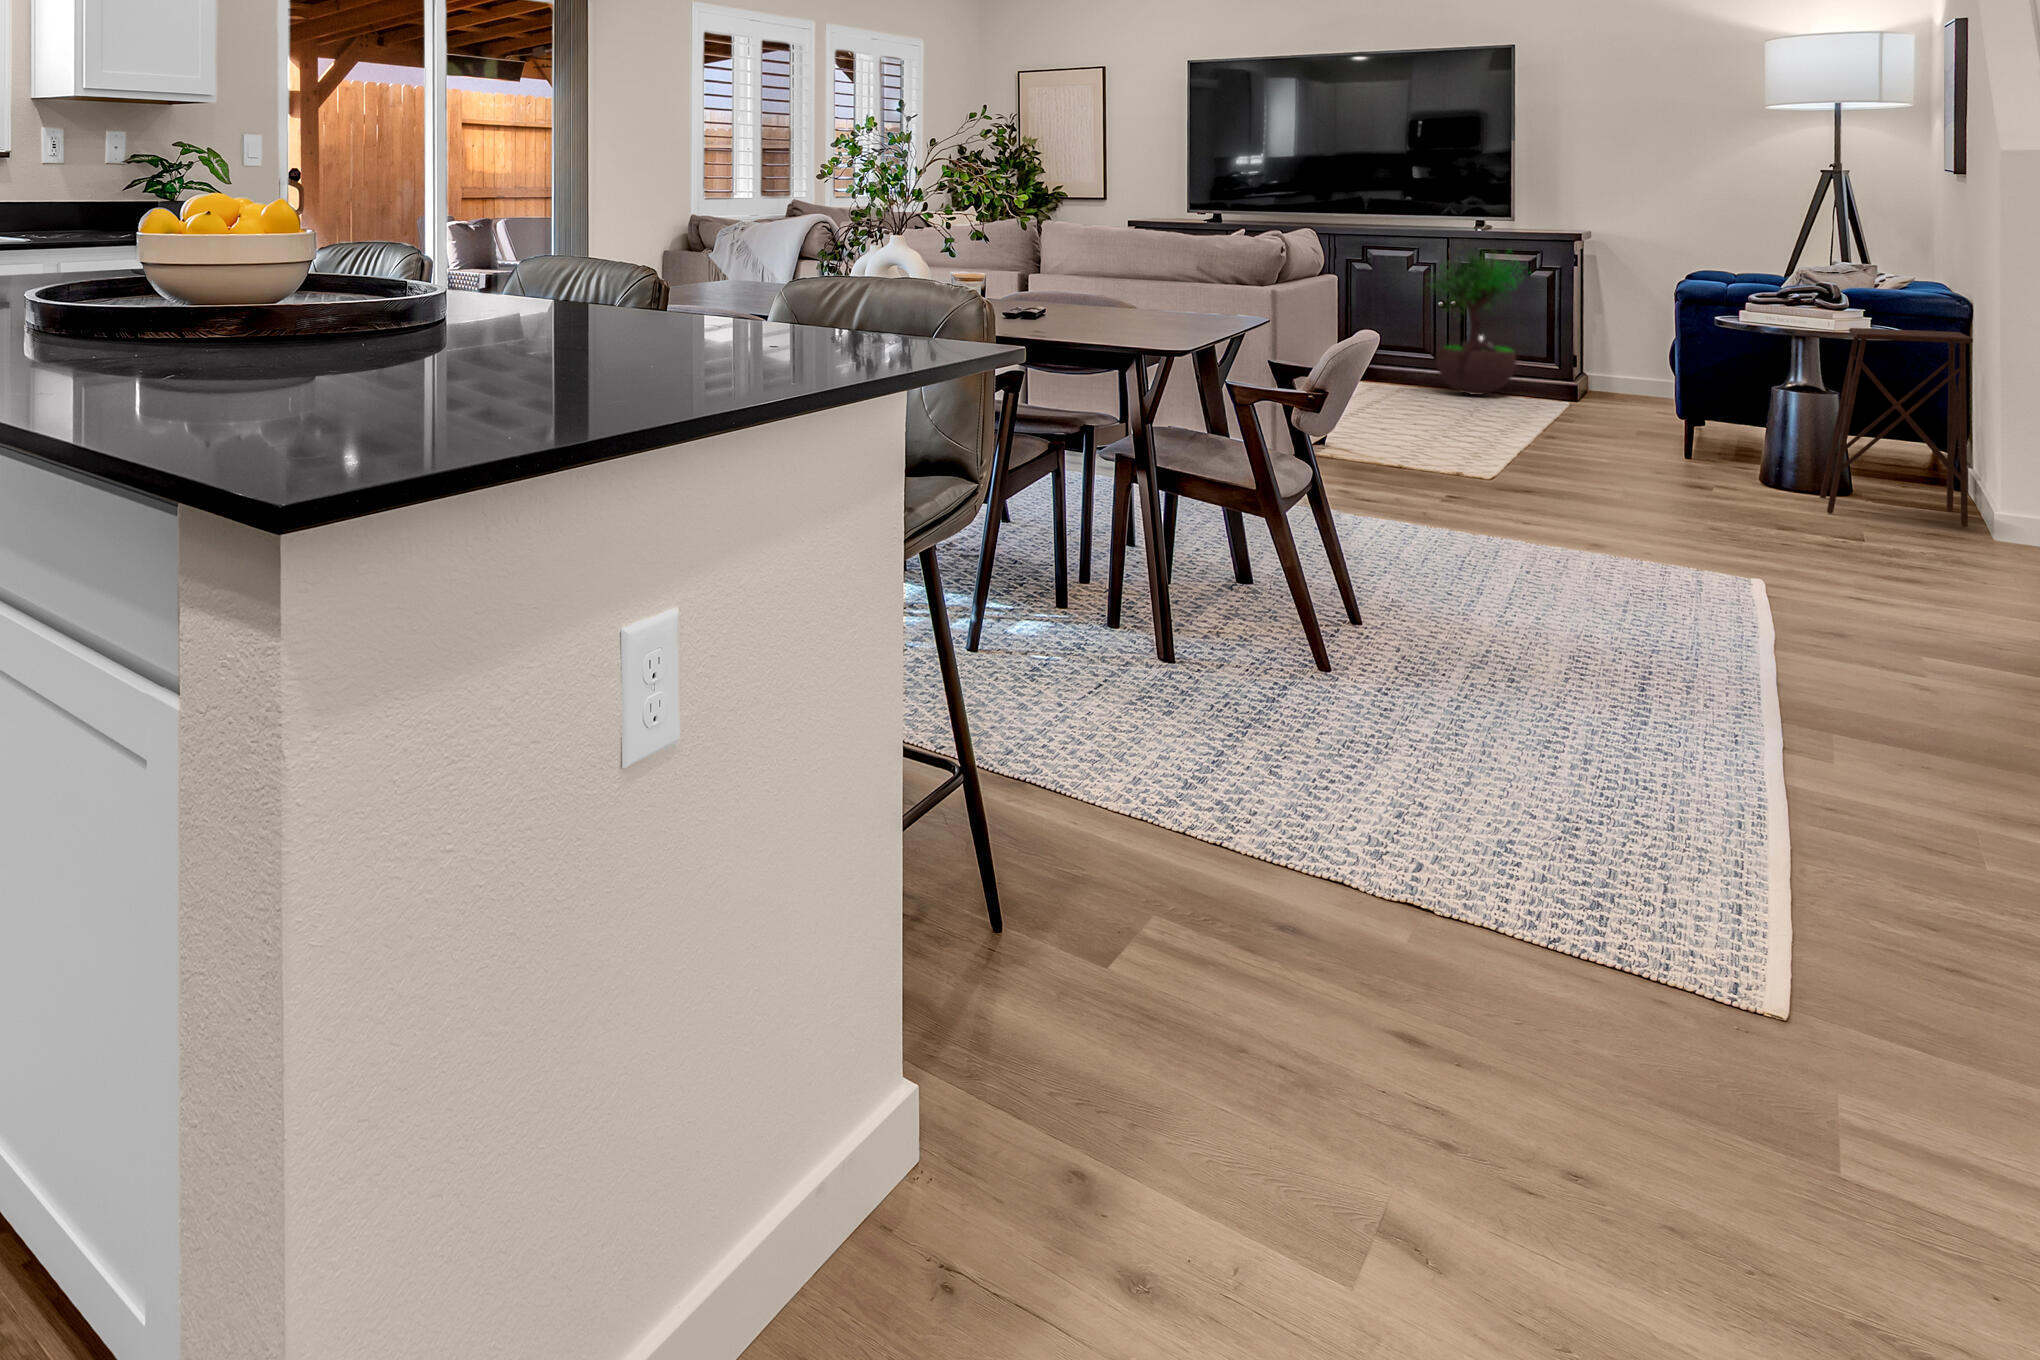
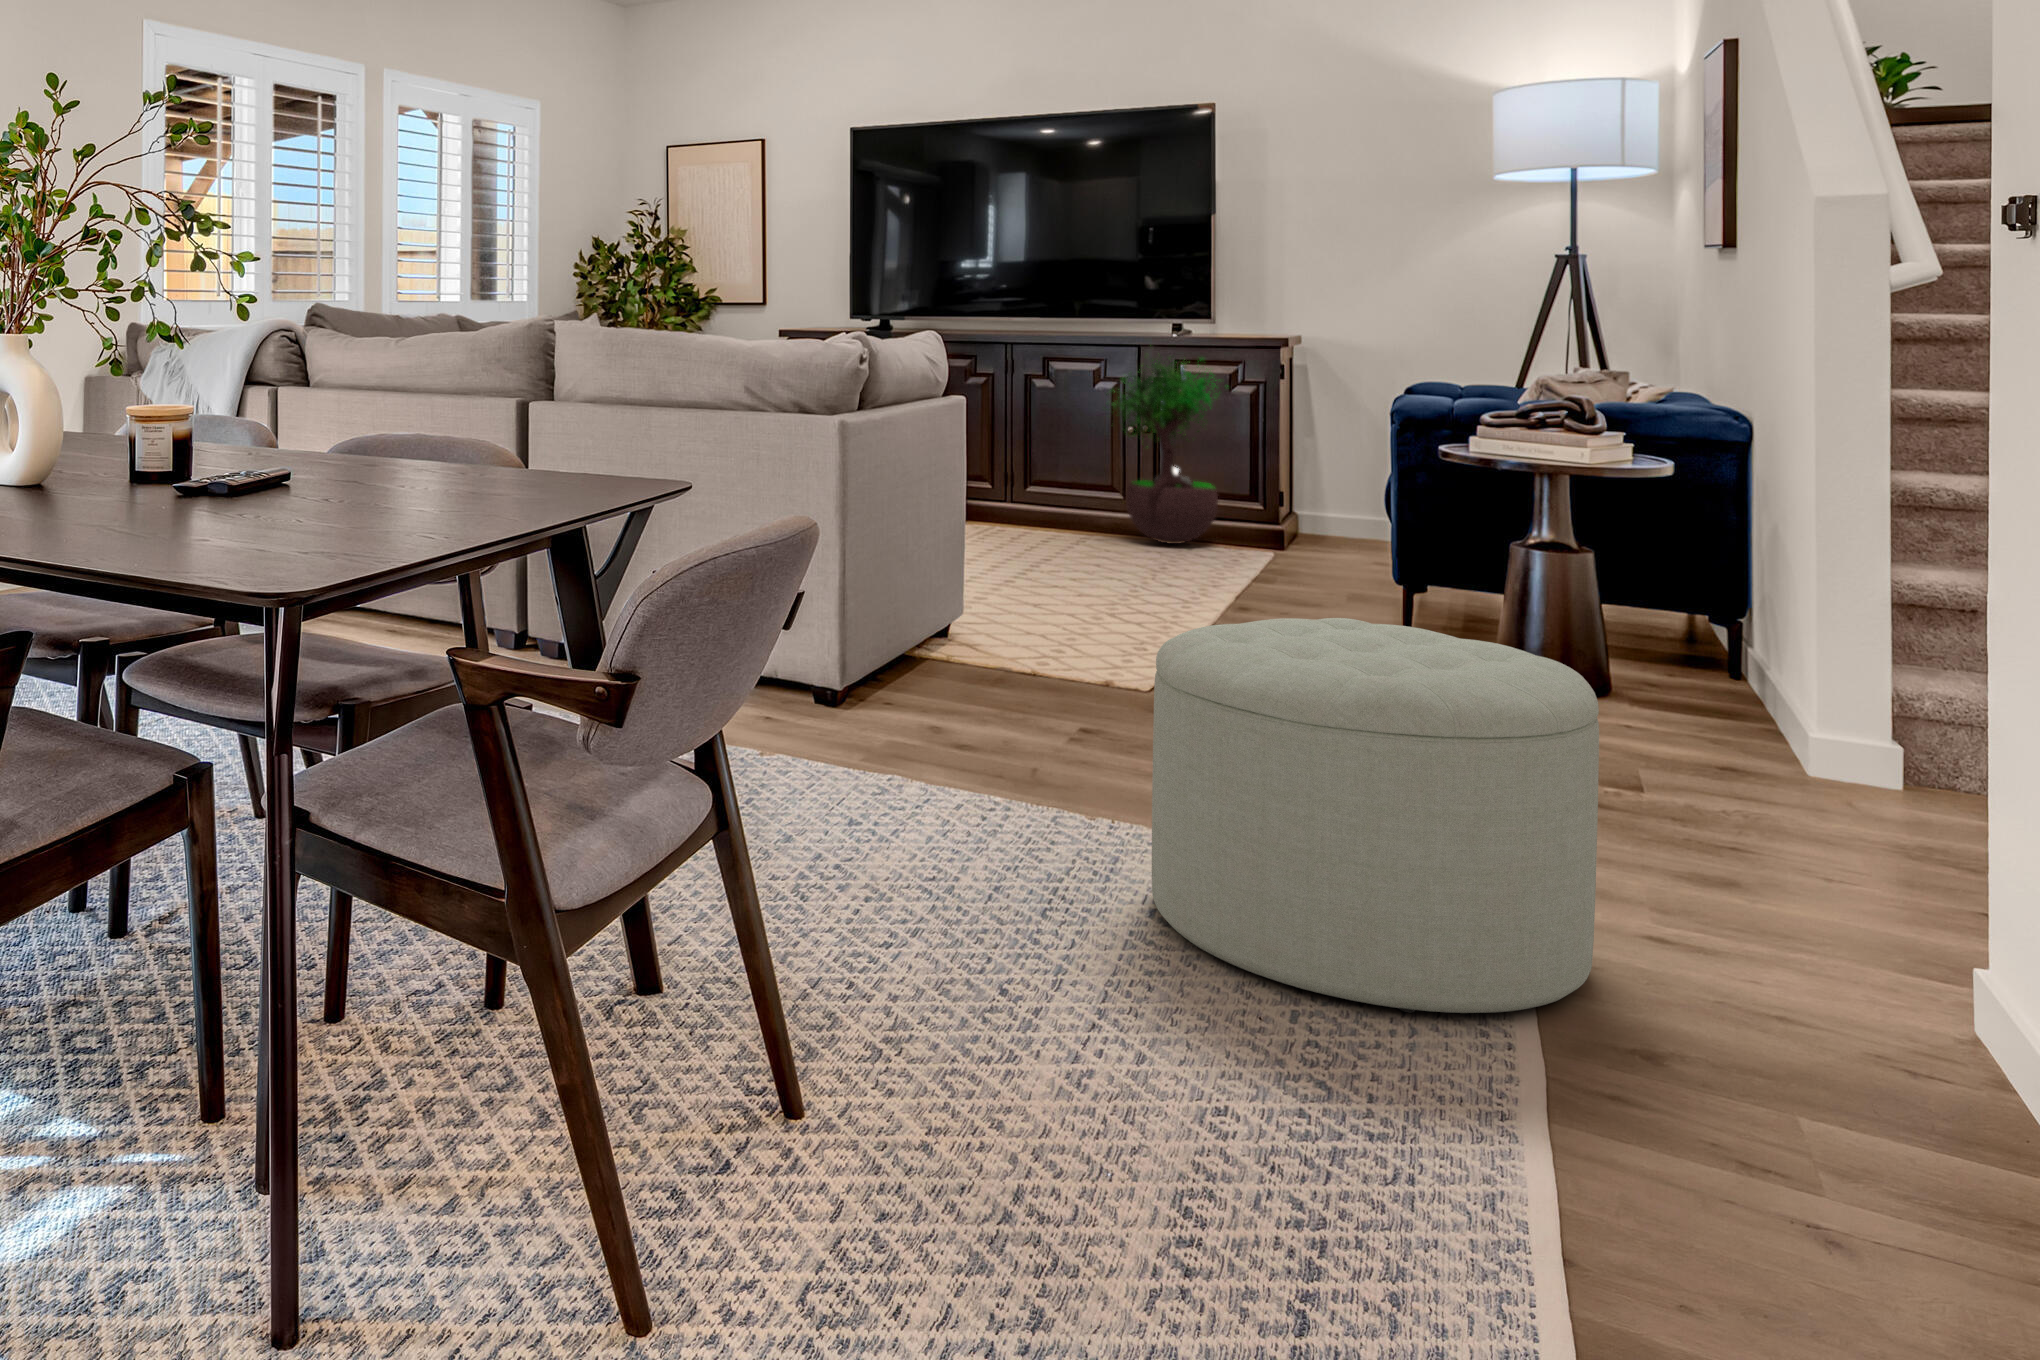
side table: present [1820,328,1973,527] -> none [1578,462,1773,755]
ottoman: none [1530,418,1831,626] -> present [1152,618,1599,1013]

